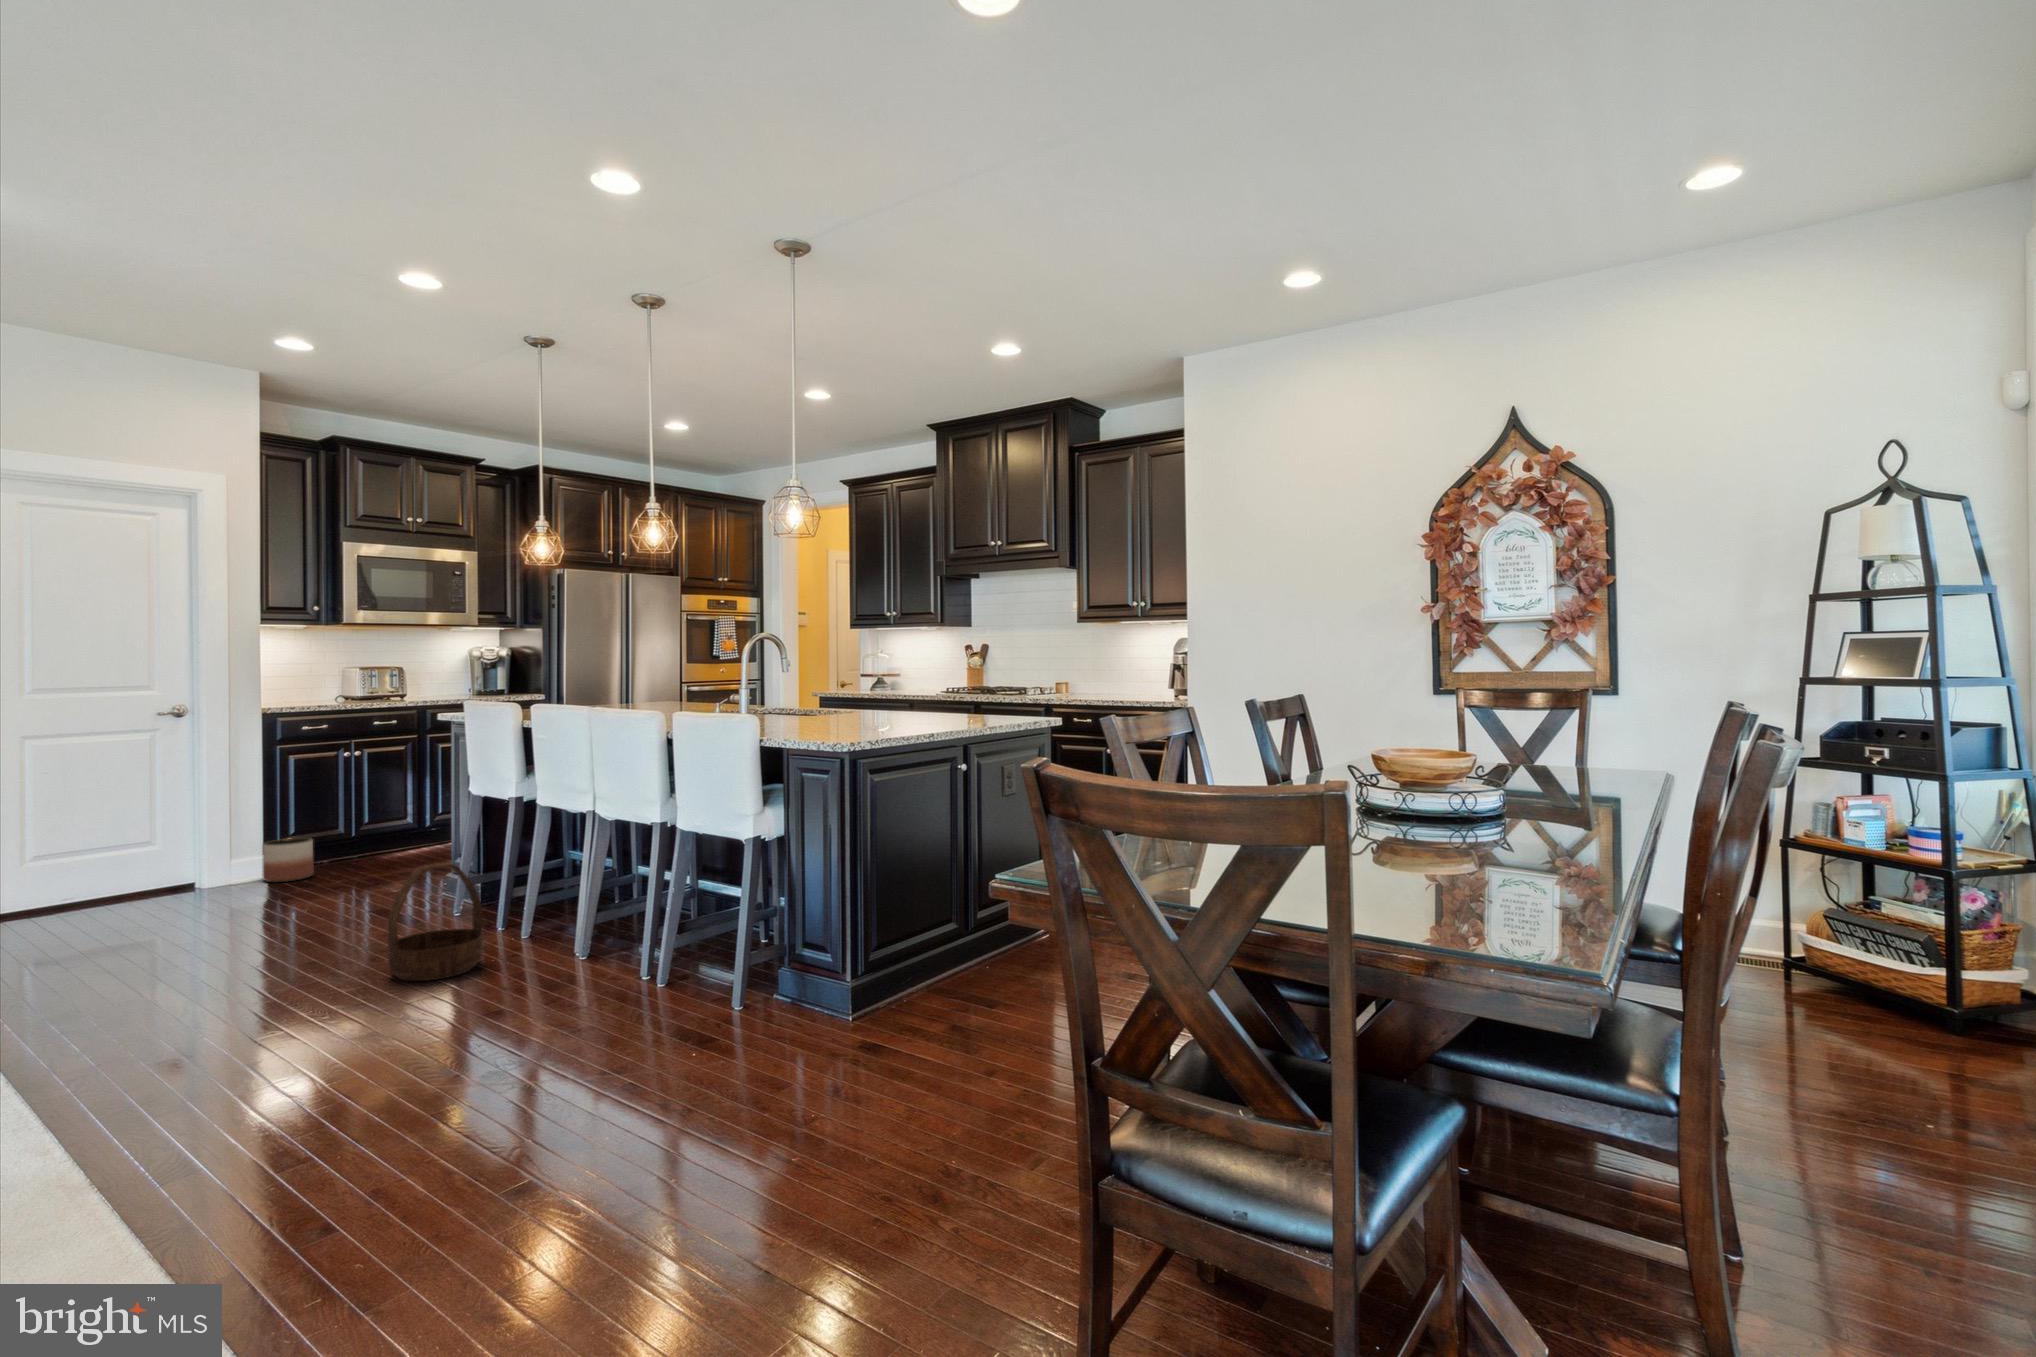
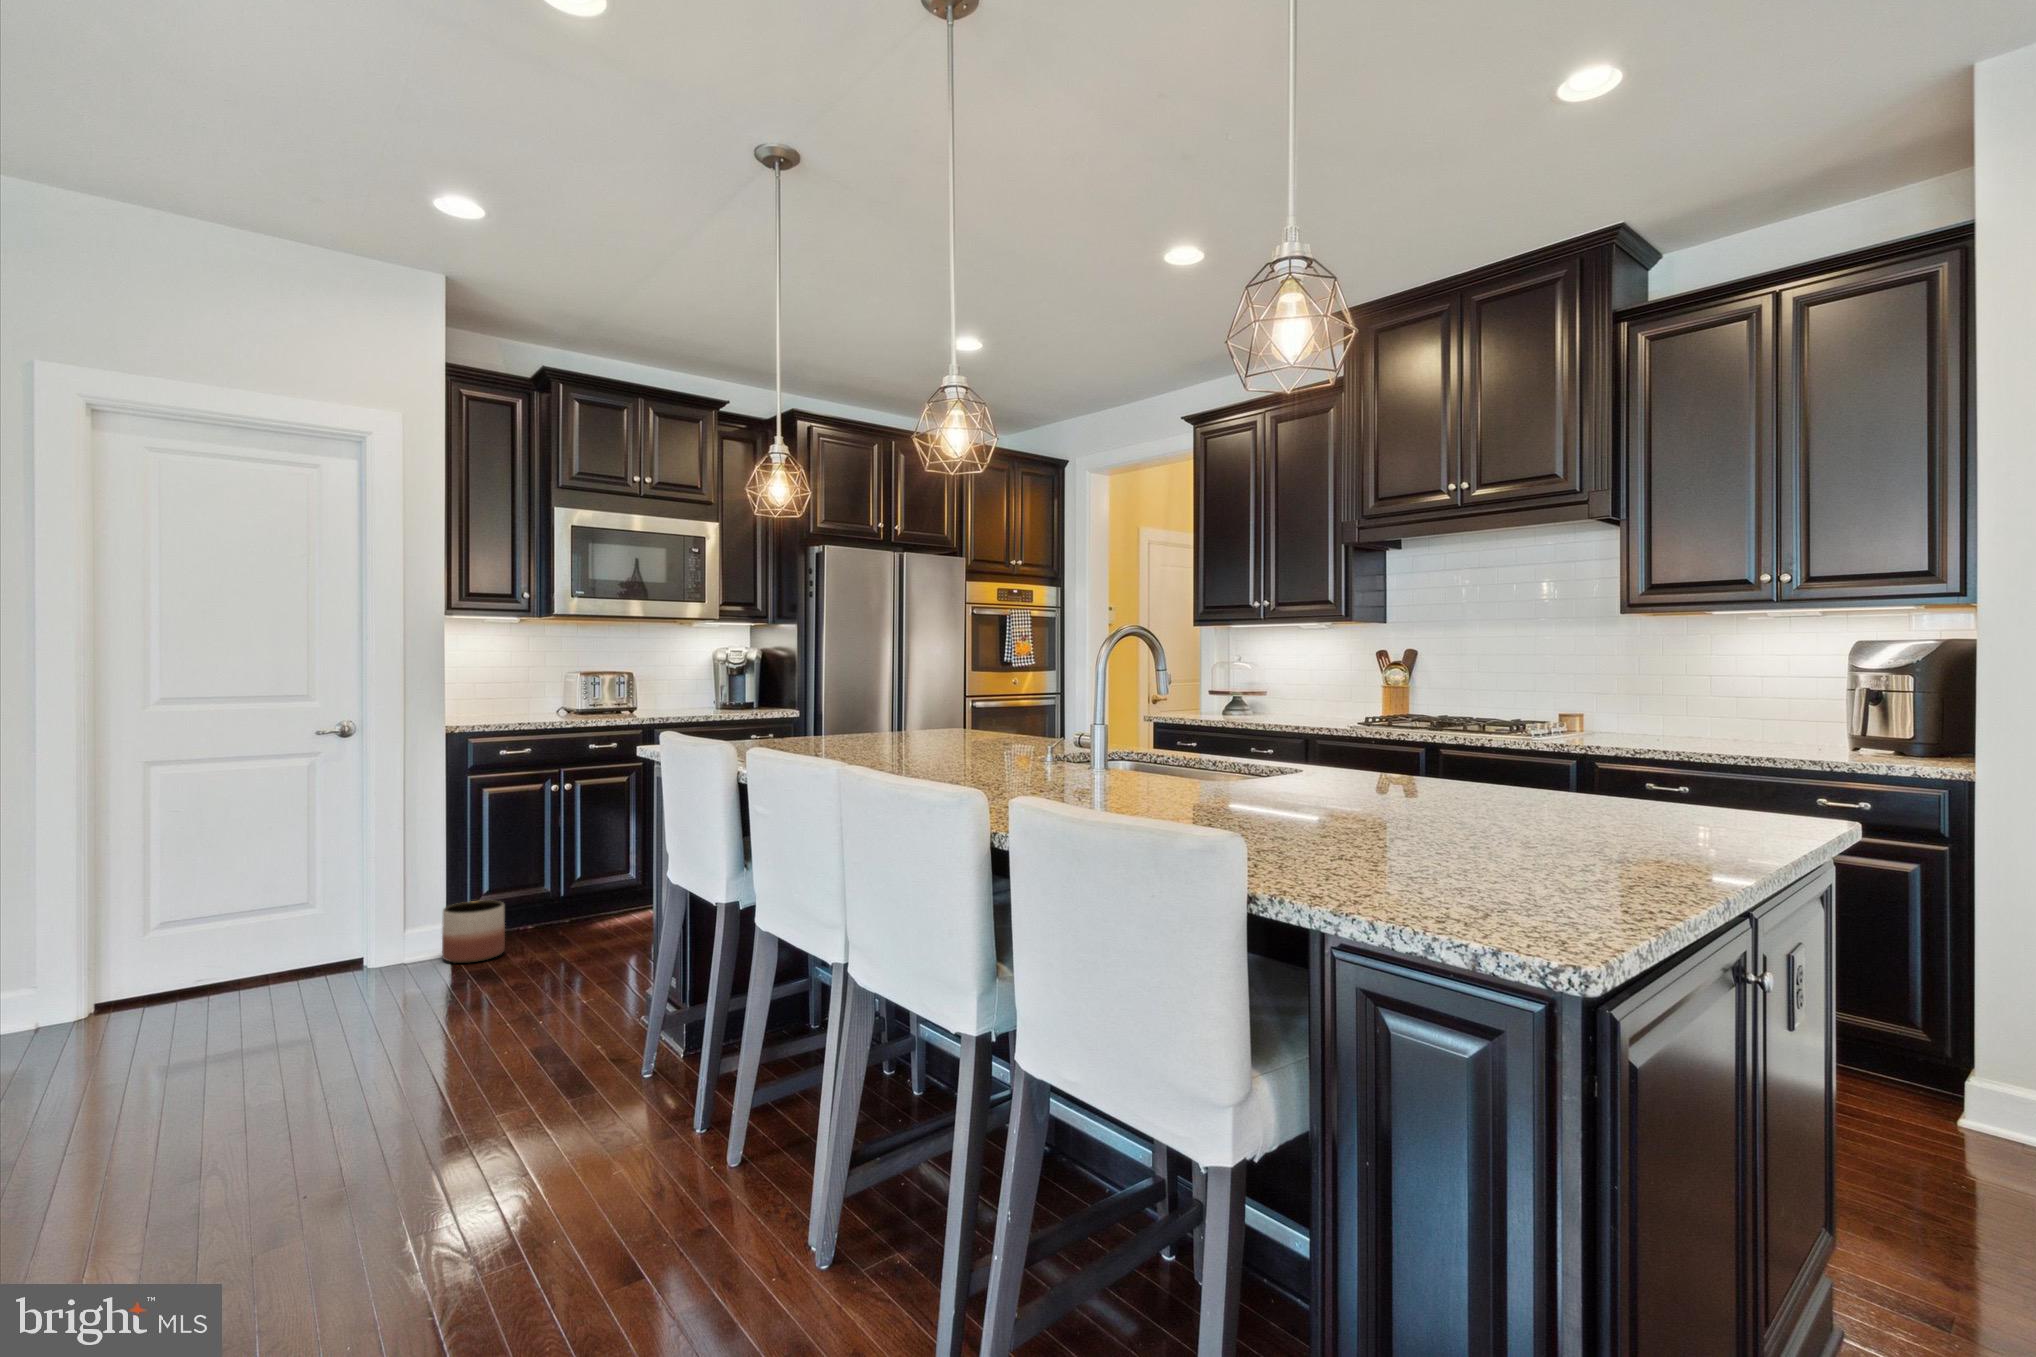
basket: present [388,863,483,981] -> none [495,1042,662,1284]

